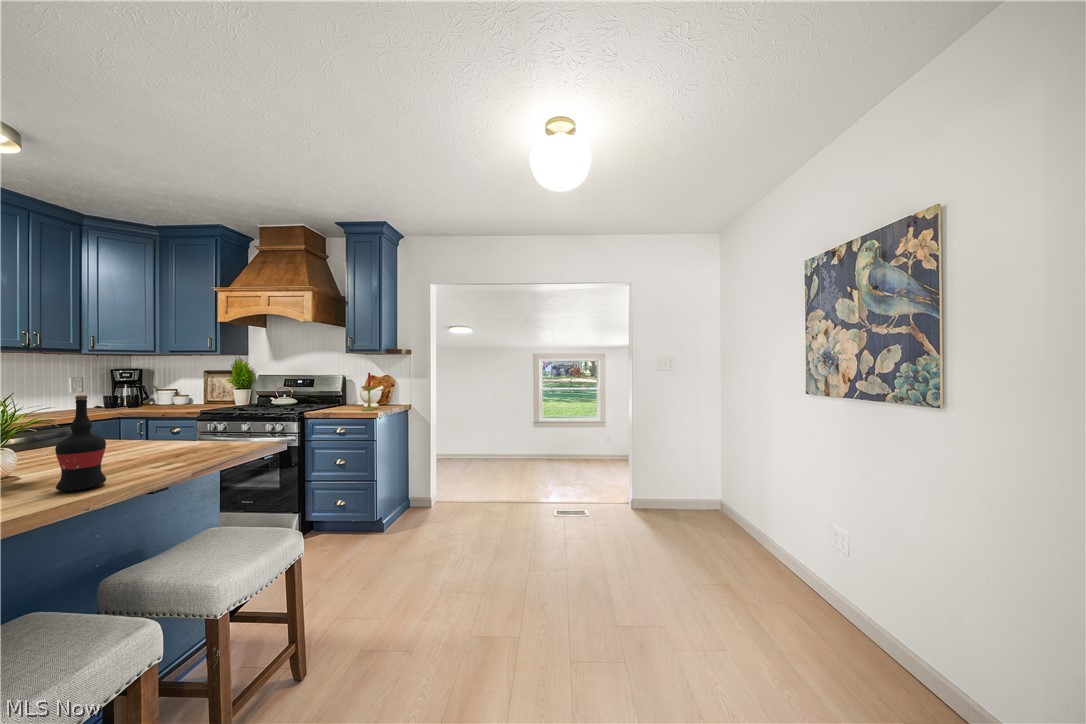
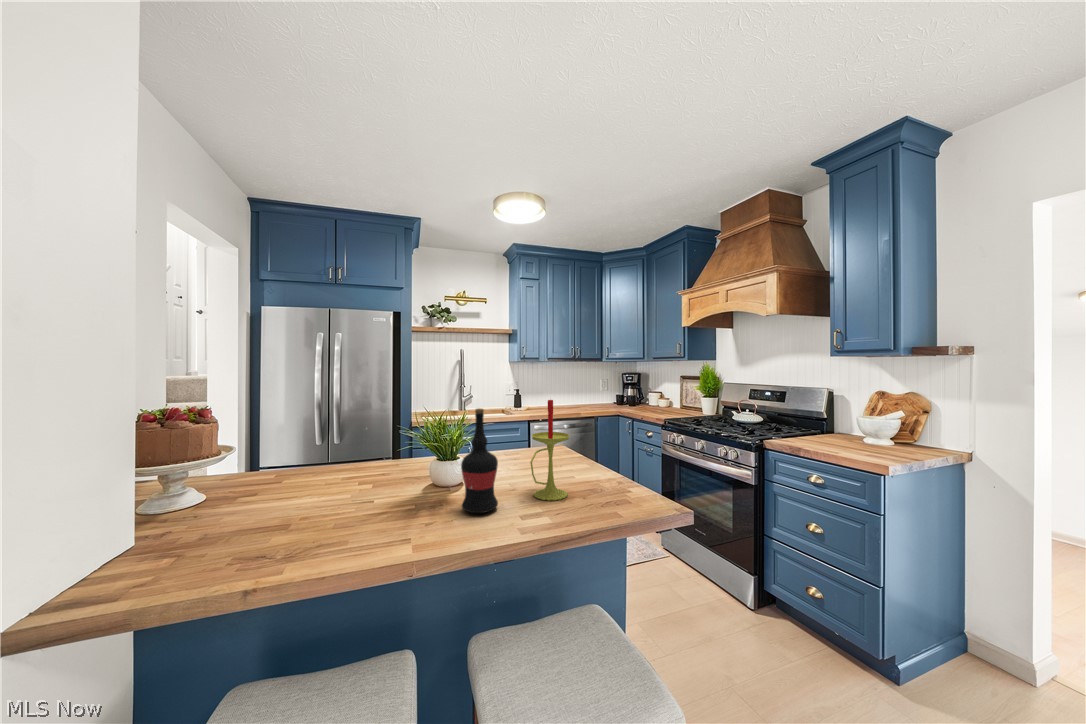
candle: present [361,373,377,411] -> present [530,400,569,500]

